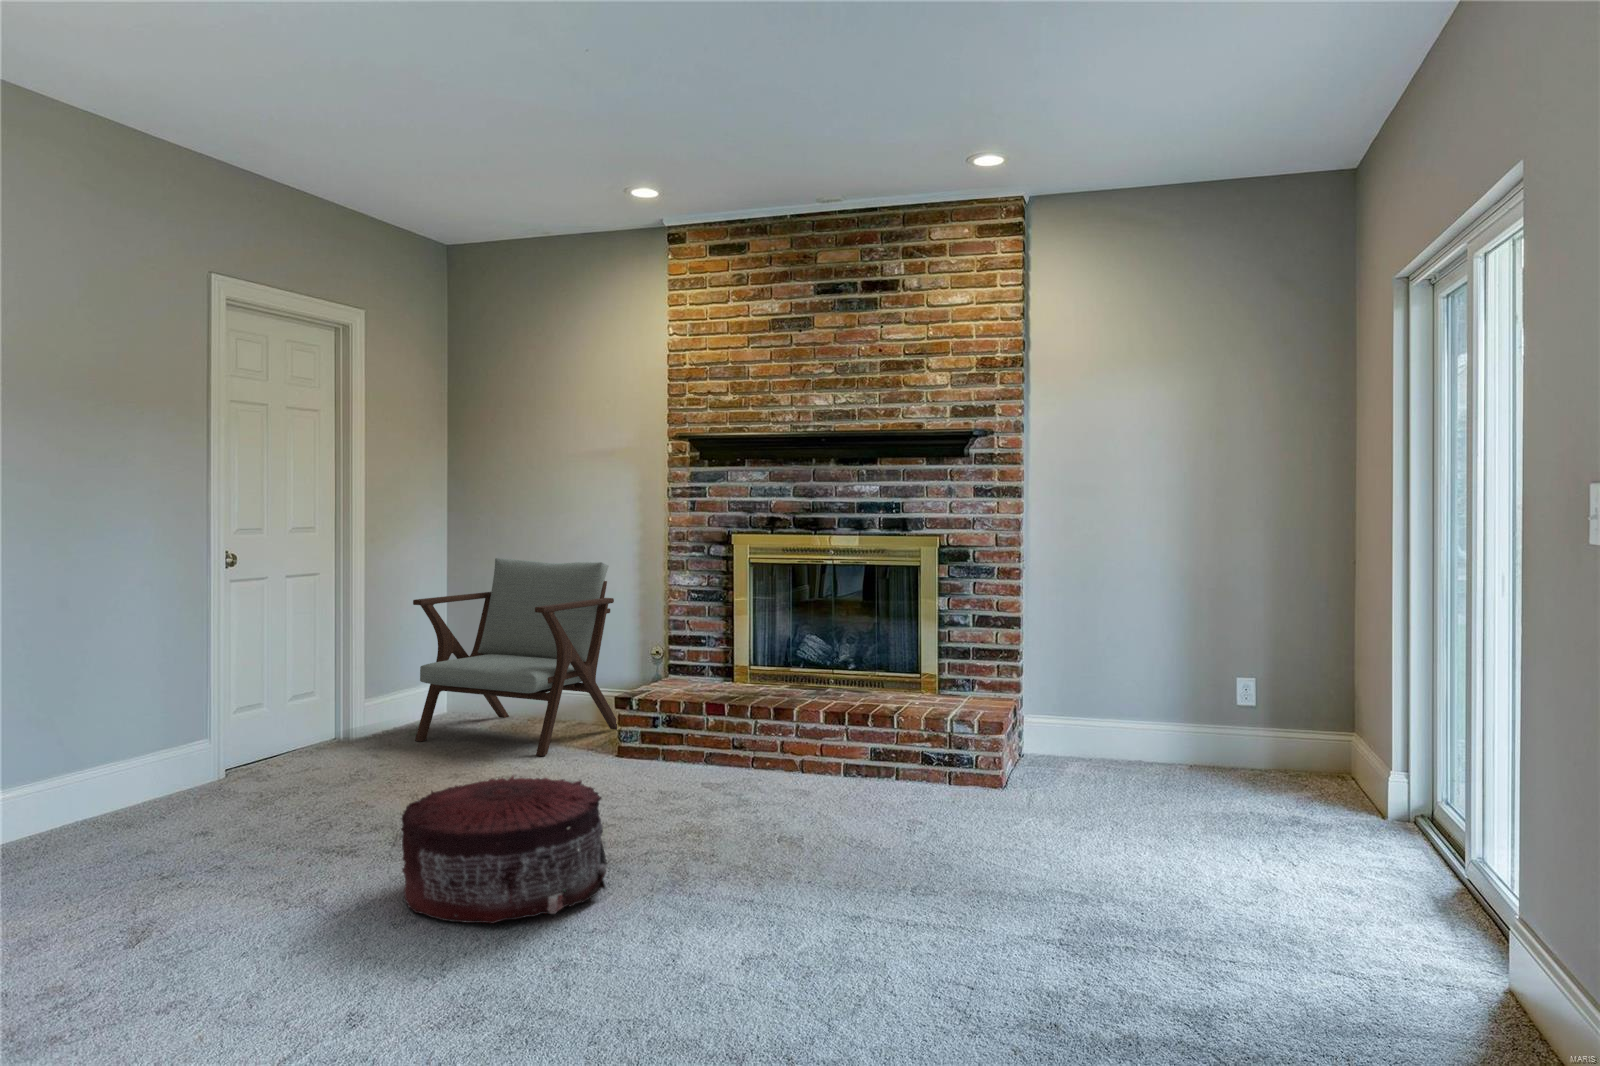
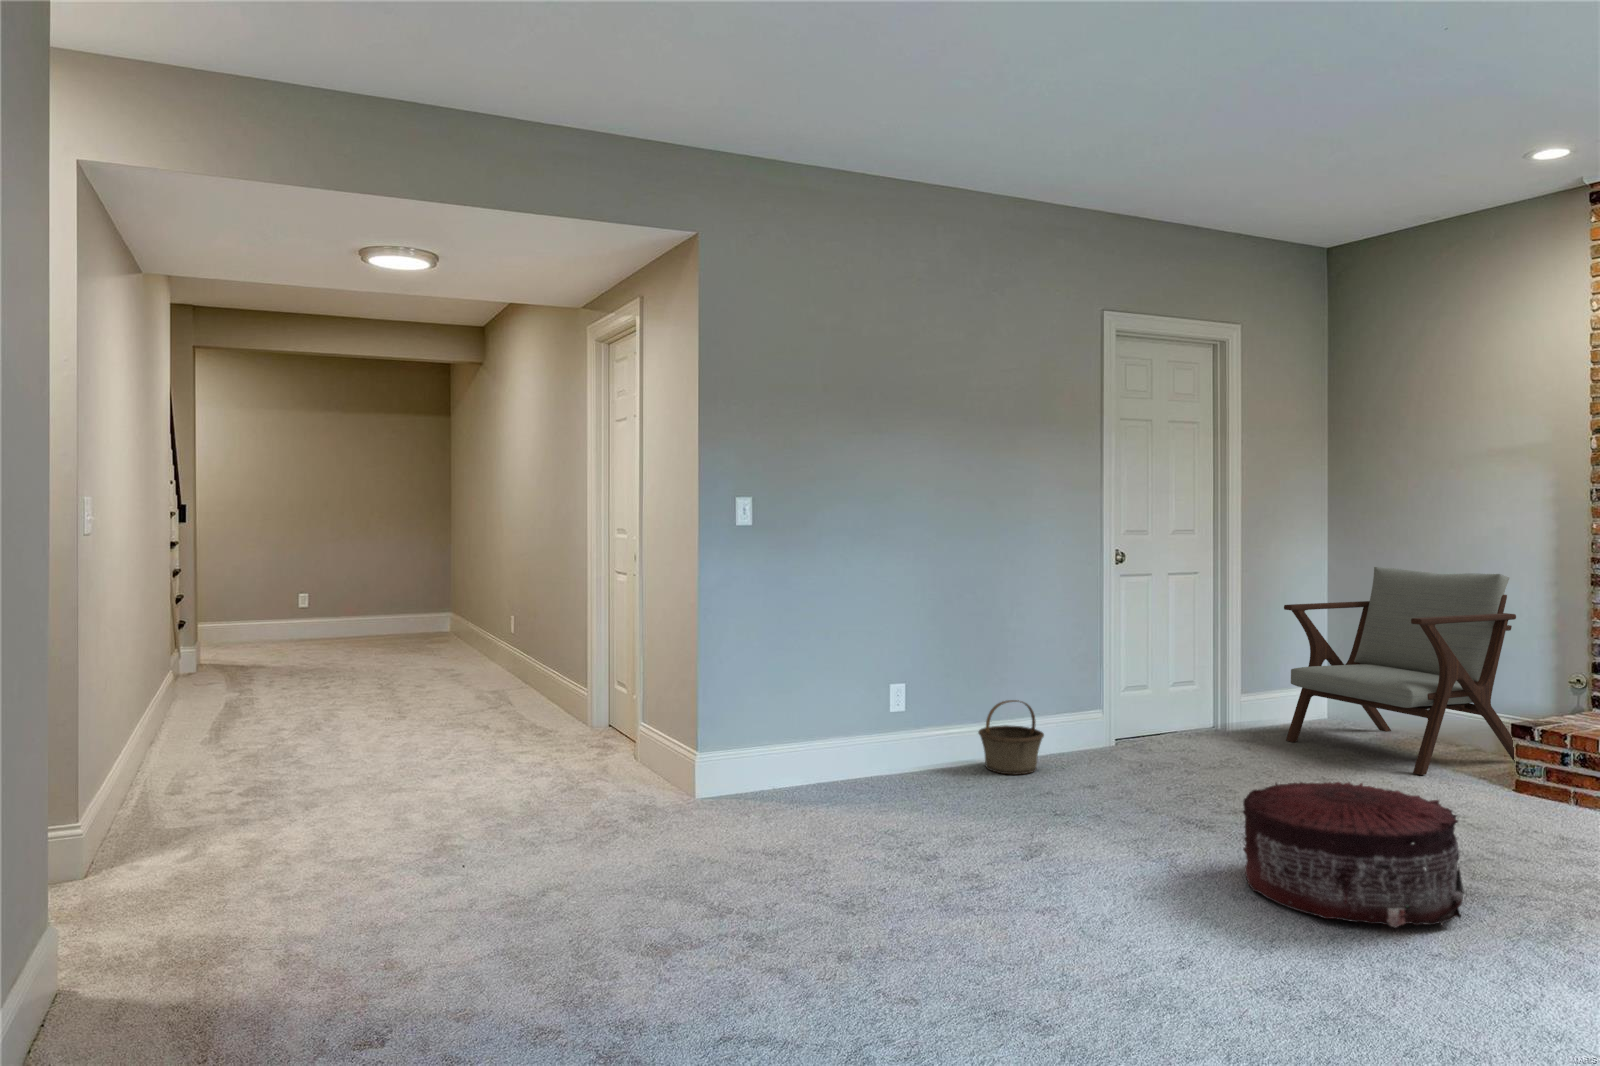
basket: none [35,740,136,839] -> present [978,700,1044,774]

